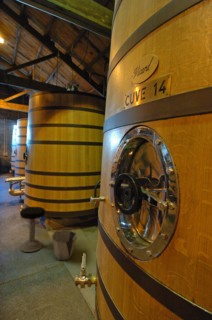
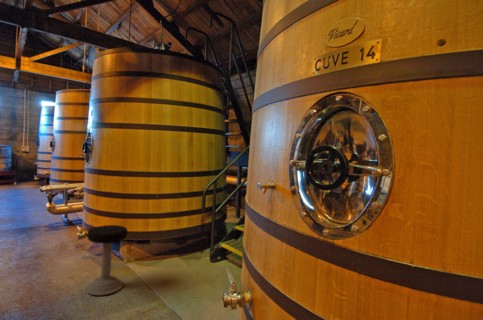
bucket: present [52,228,77,261] -> none [142,253,181,302]

